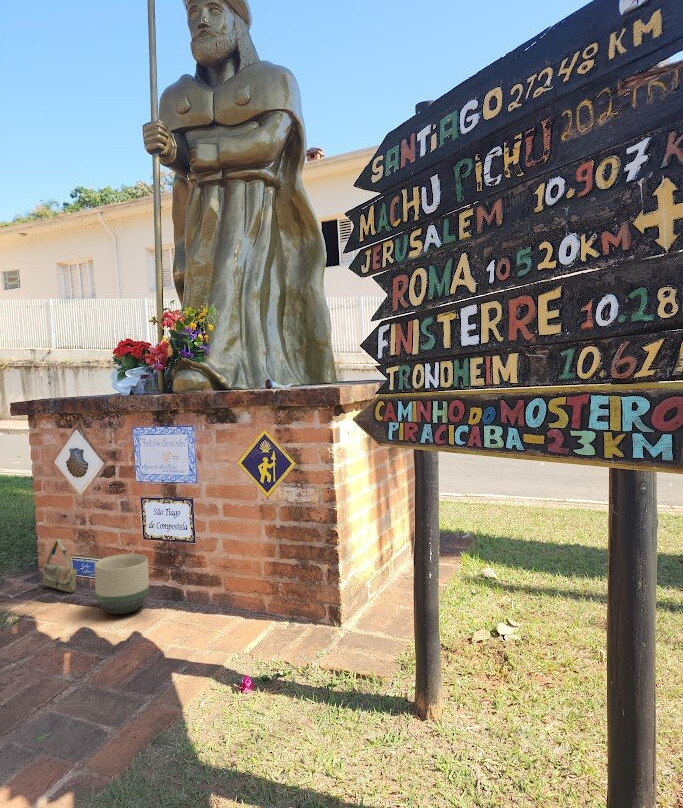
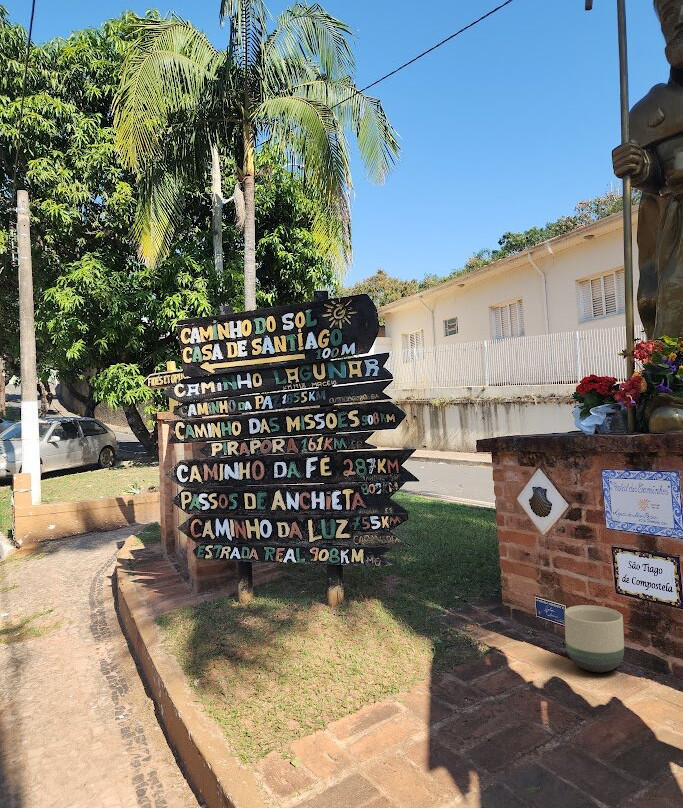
bag: present [42,540,77,593] -> none [506,578,541,635]

